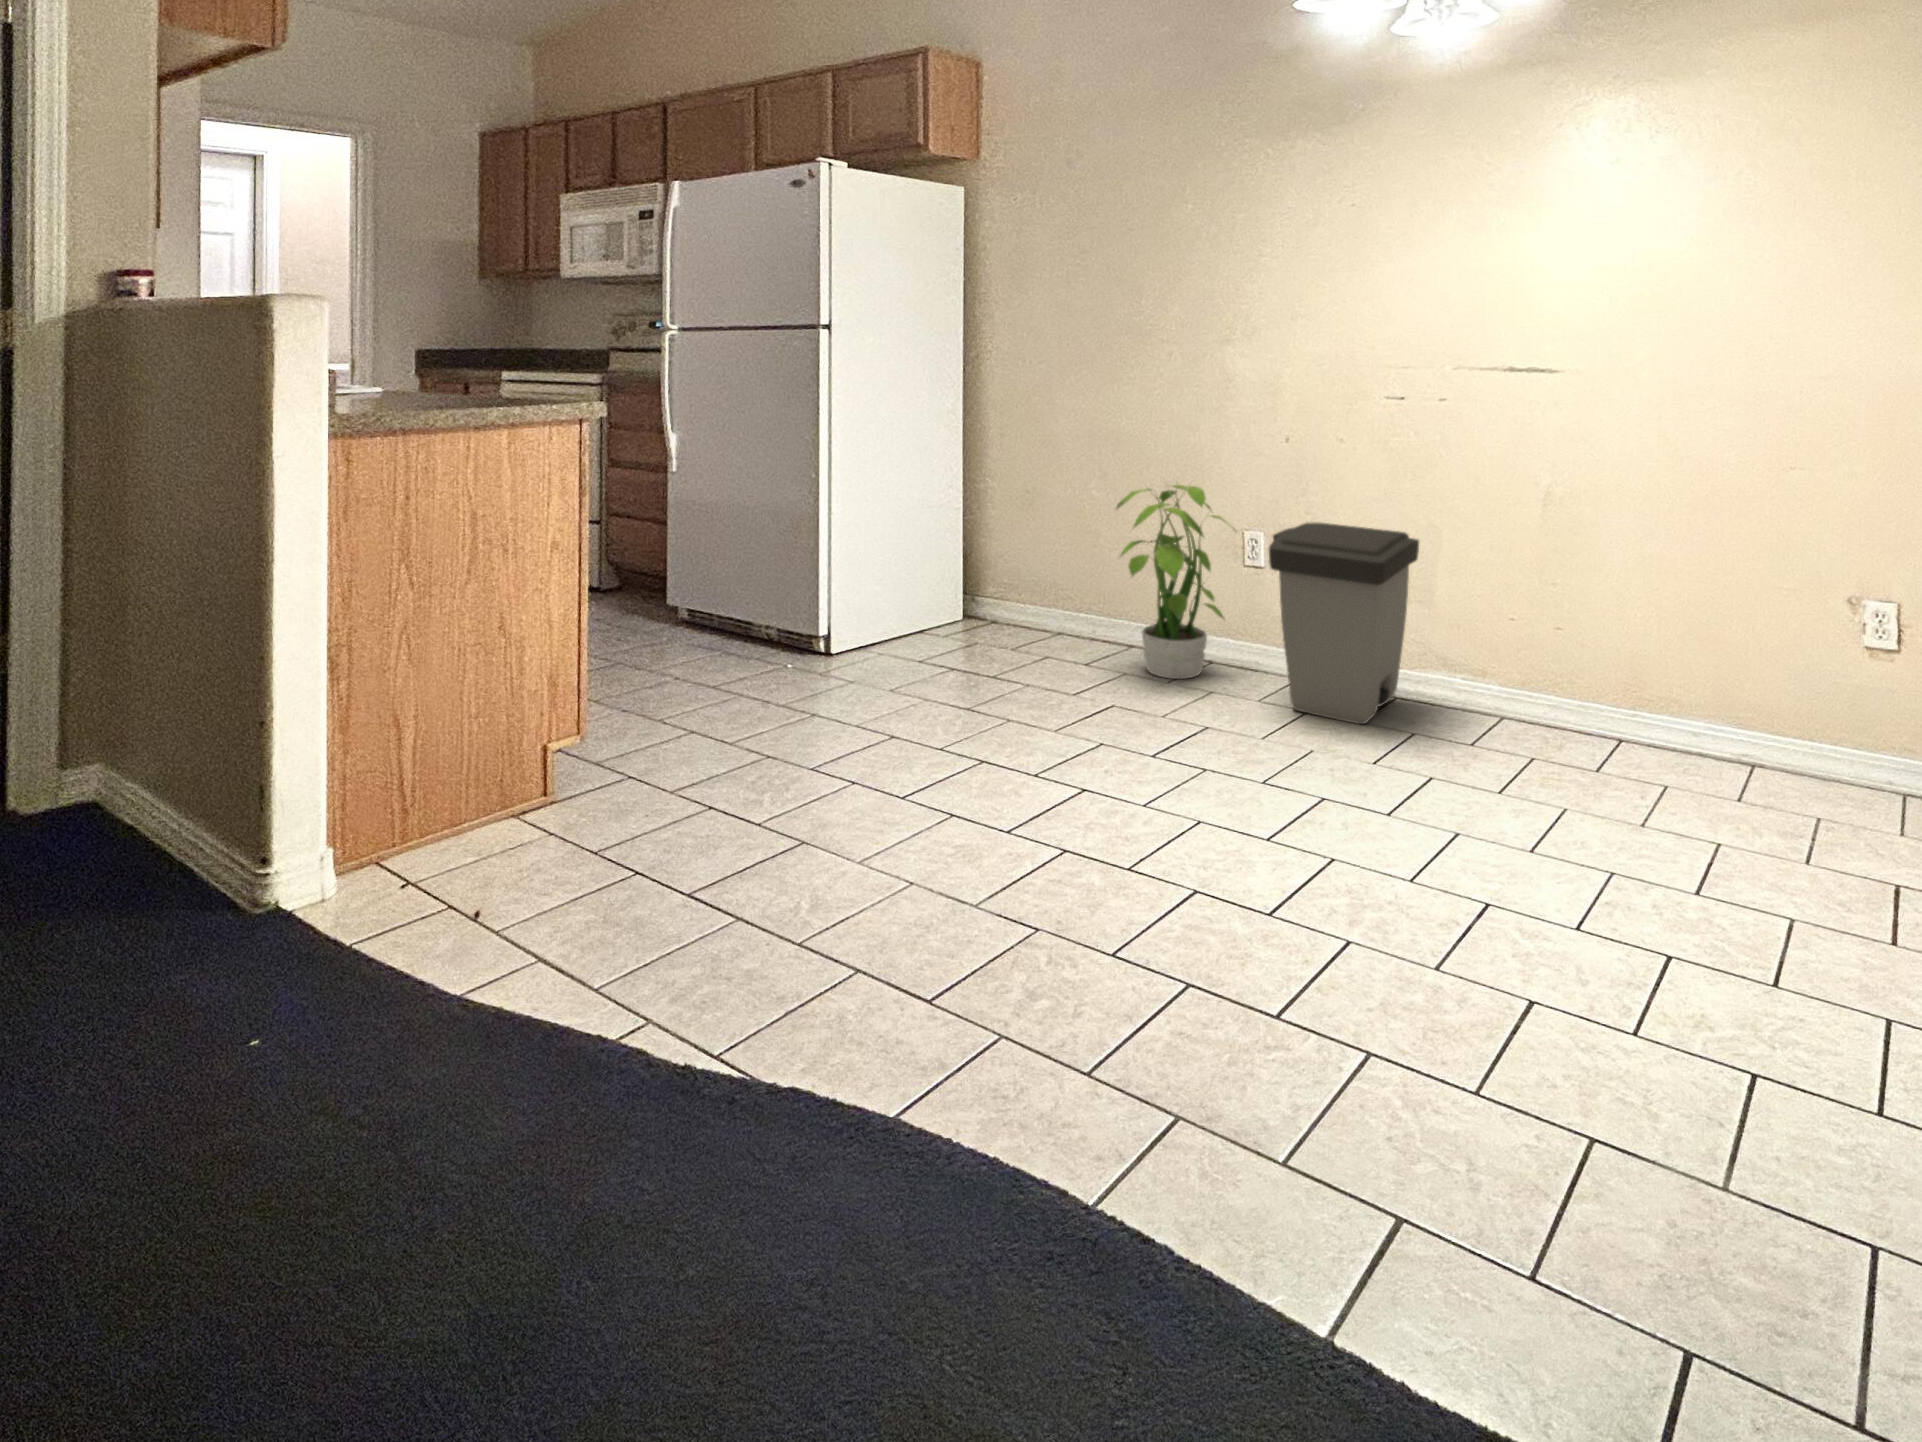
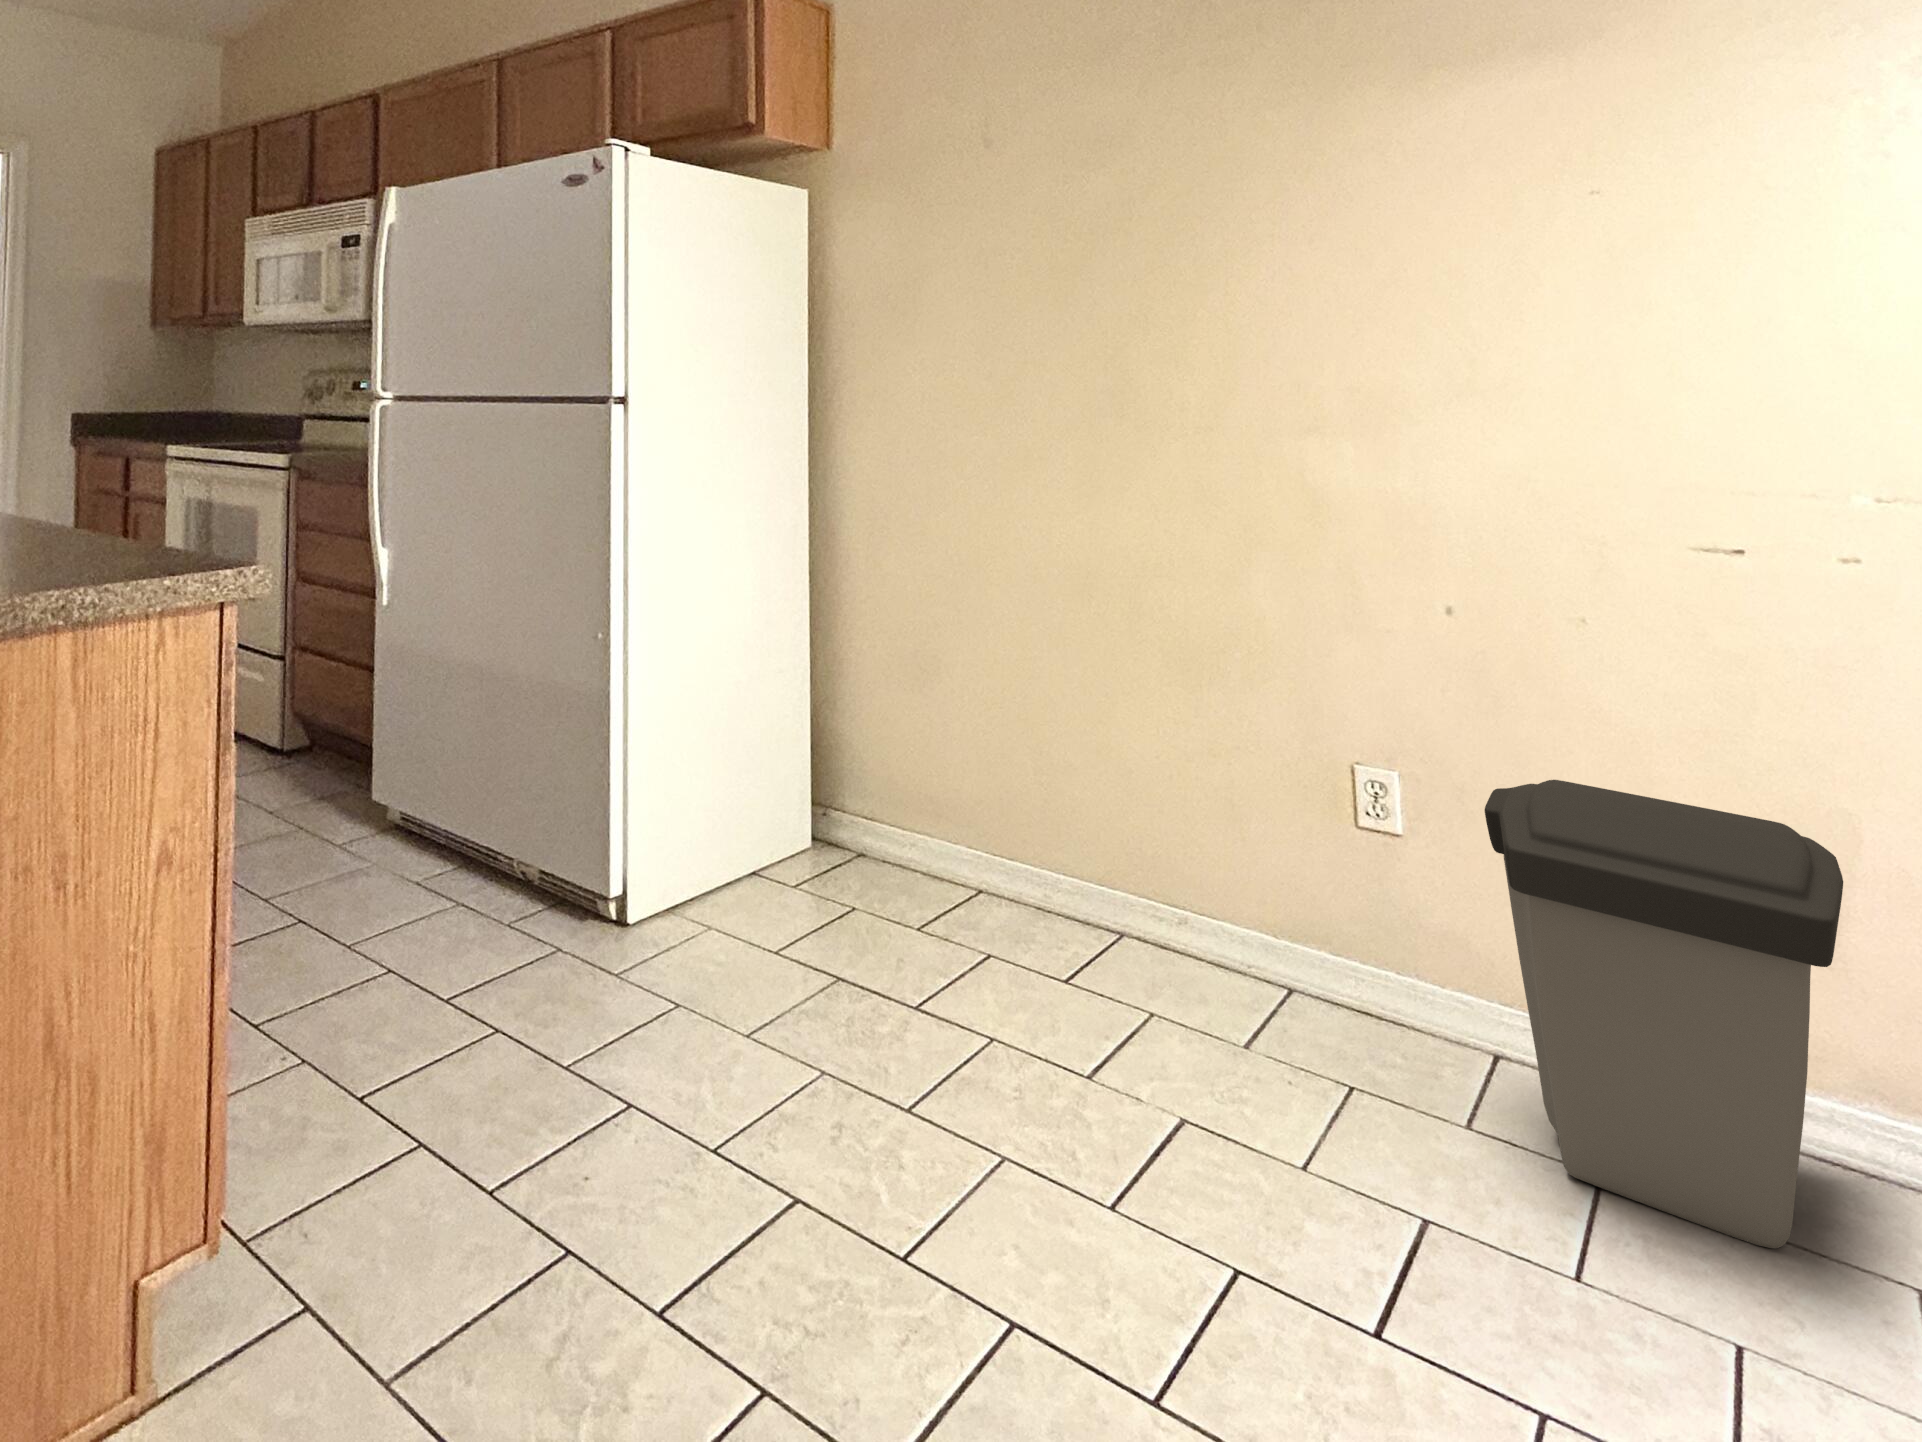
potted plant: present [1116,483,1235,679] -> none [1106,663,1355,1047]

